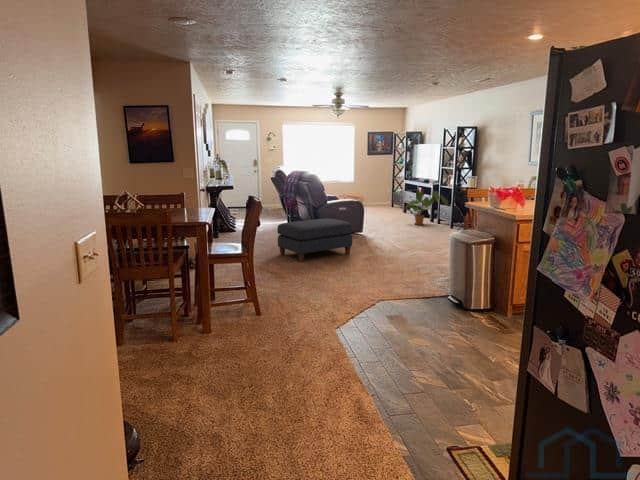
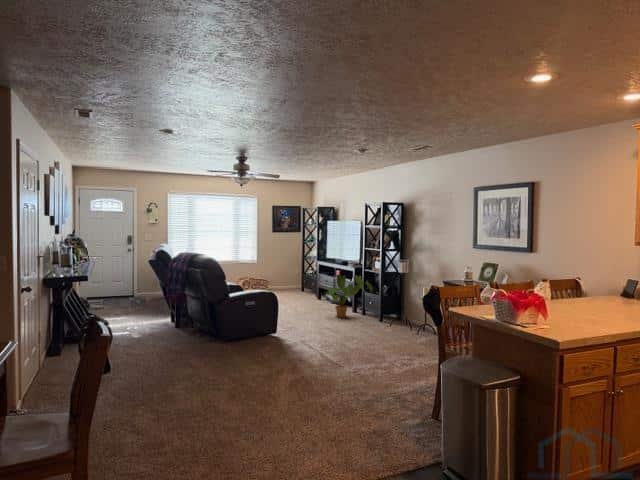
ottoman: present [277,219,352,262] -> none [153,320,266,394]

